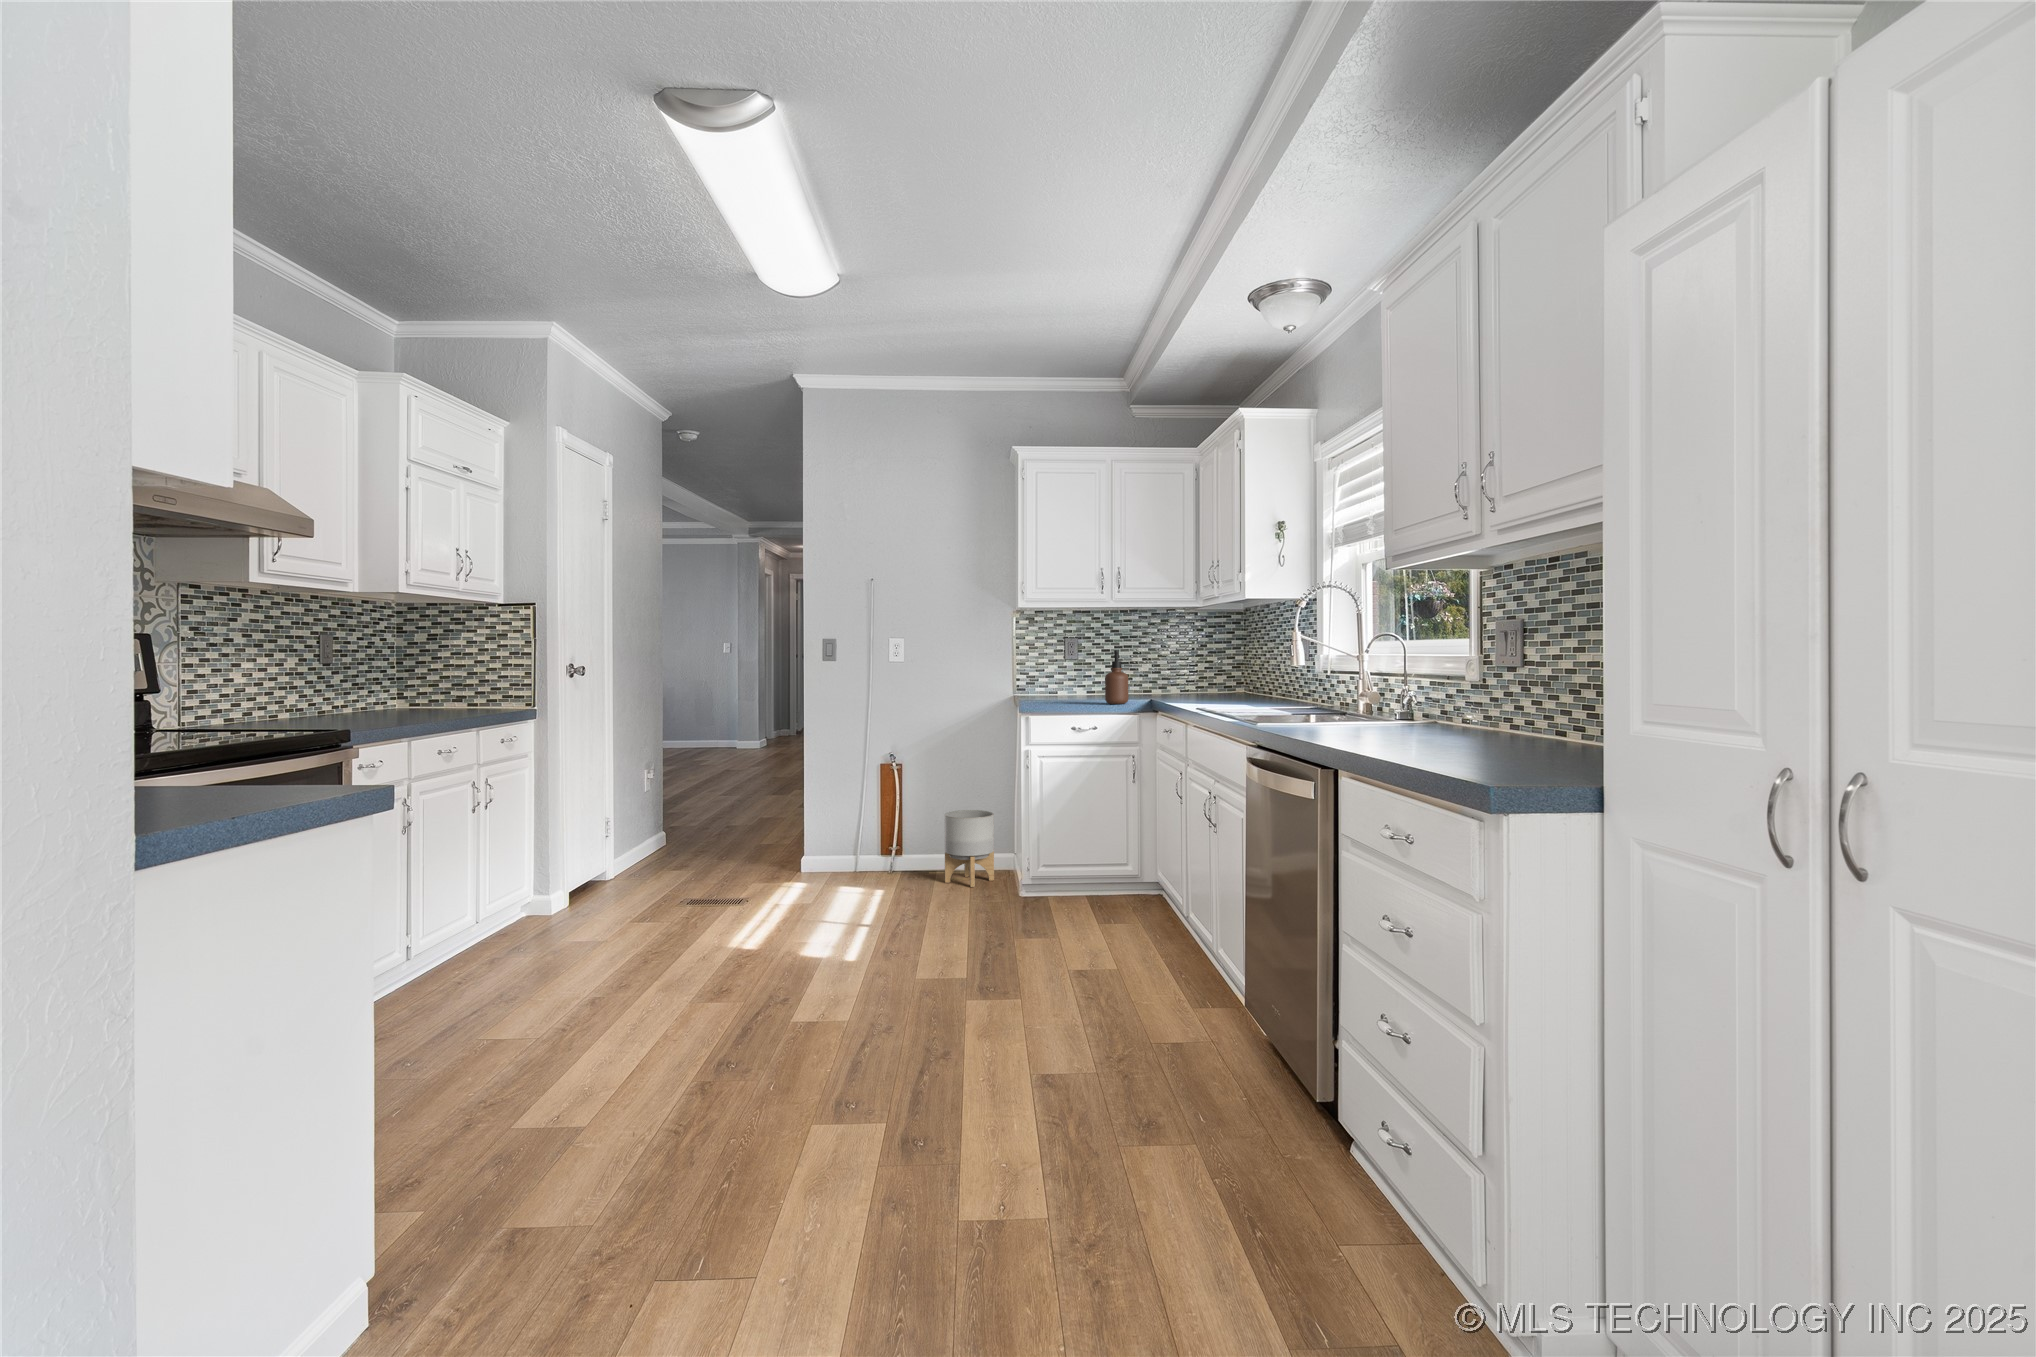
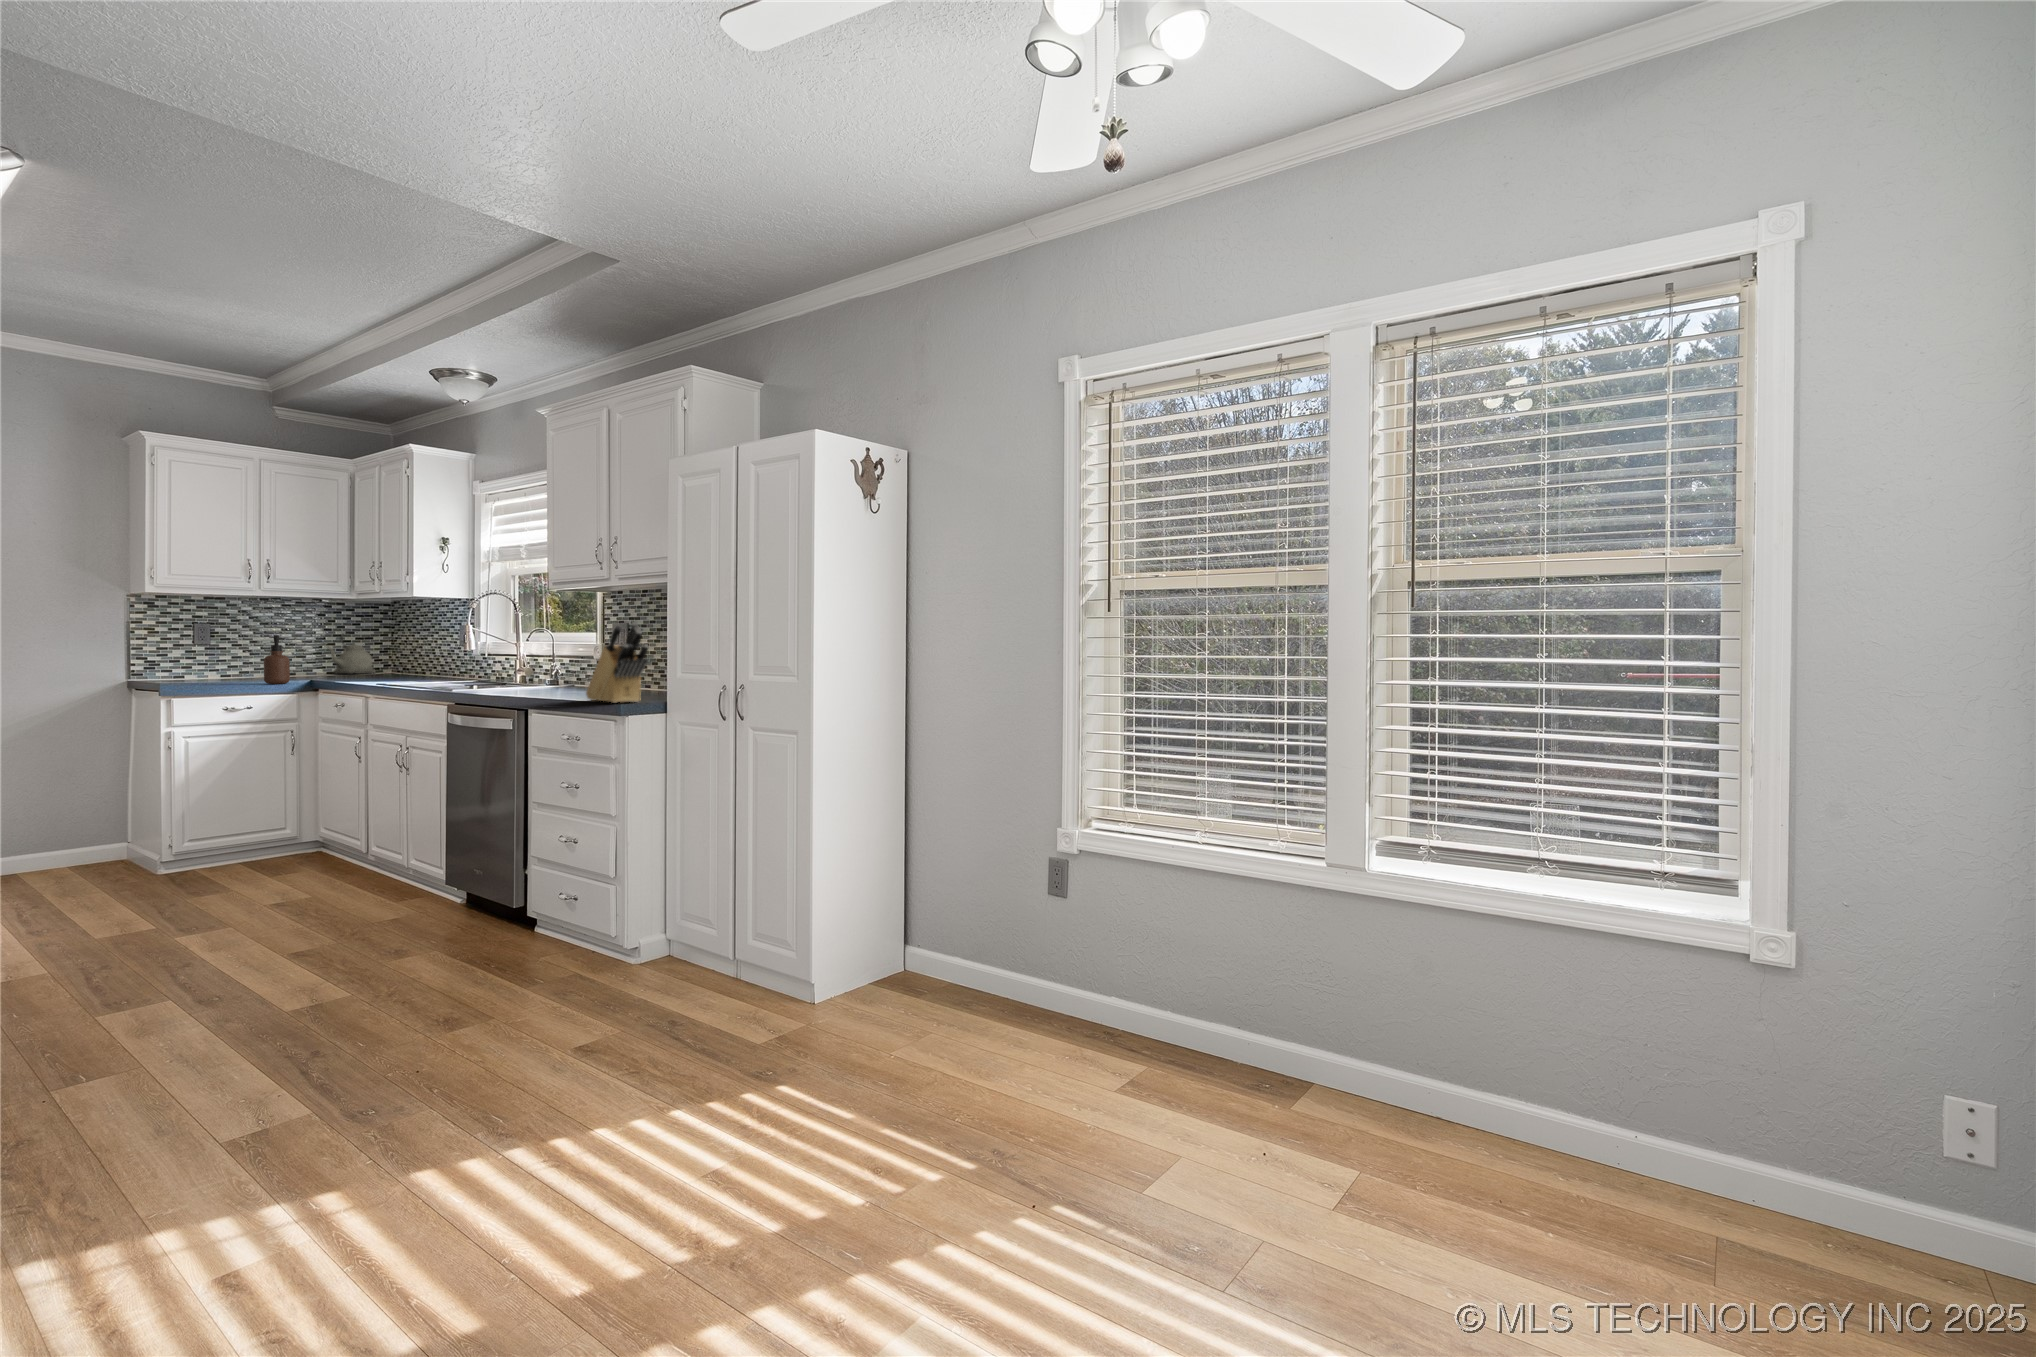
knife block: none [1433,611,1559,777] -> present [586,622,648,703]
kettle: none [1181,645,1229,691] -> present [328,634,375,674]
planter: present [945,810,994,887] -> none [48,798,117,876]

